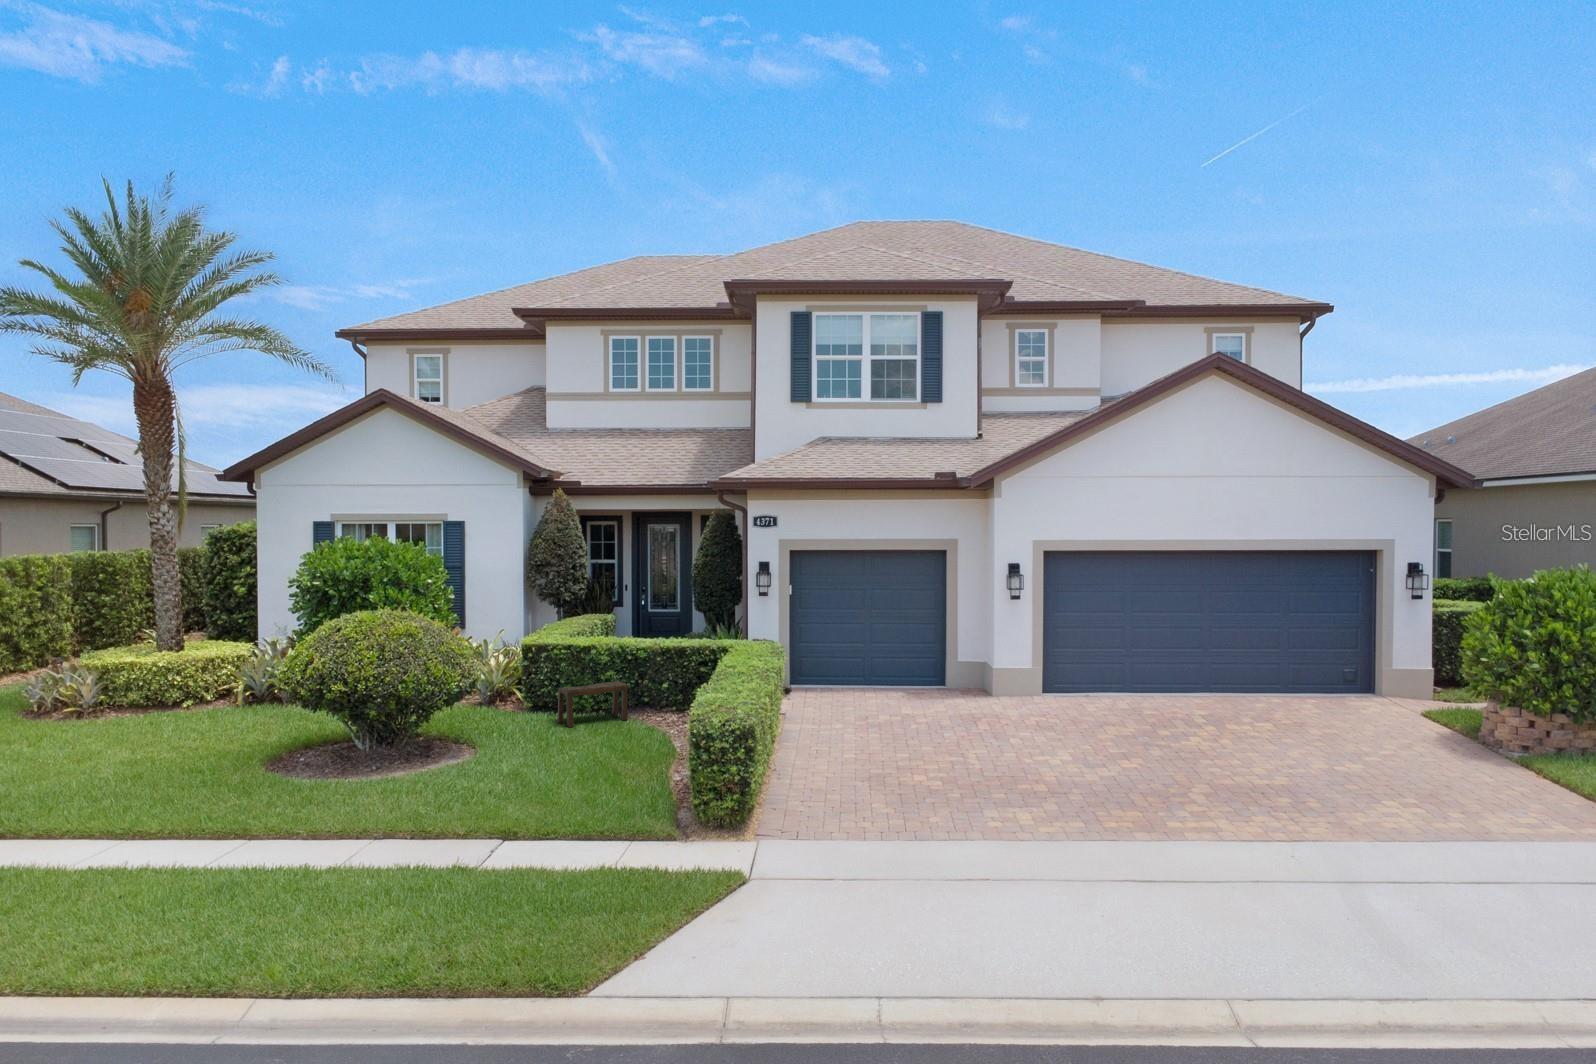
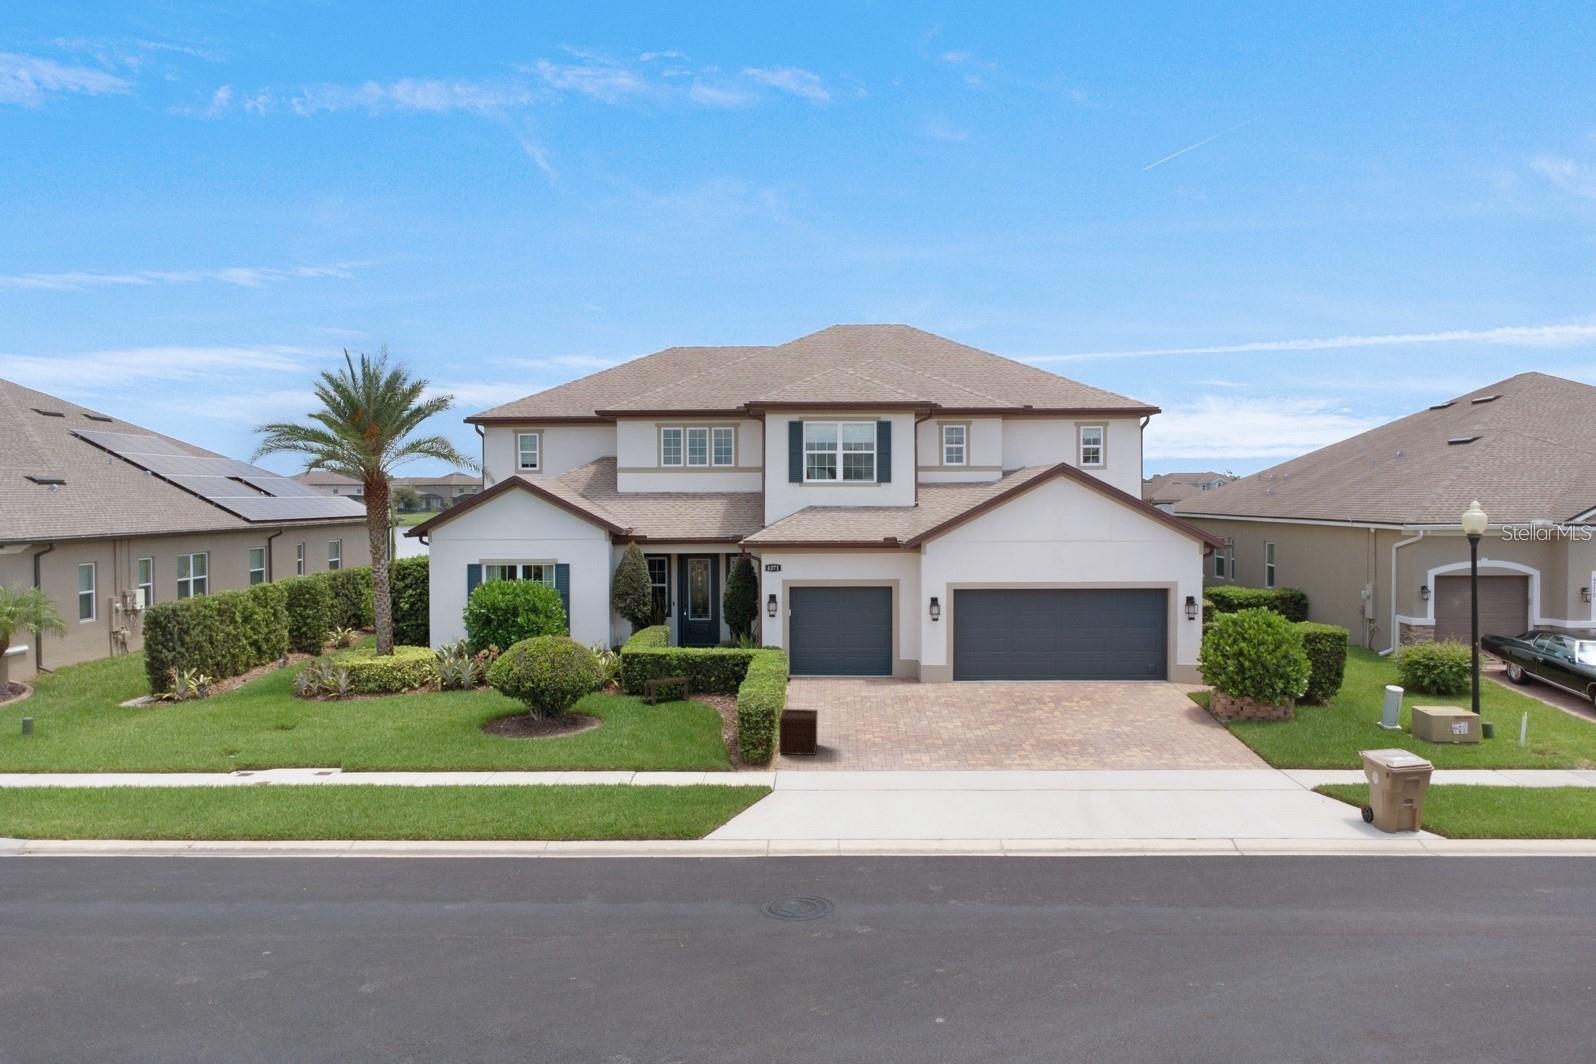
wooden crate: none [764,729,832,810] -> present [779,709,818,755]

